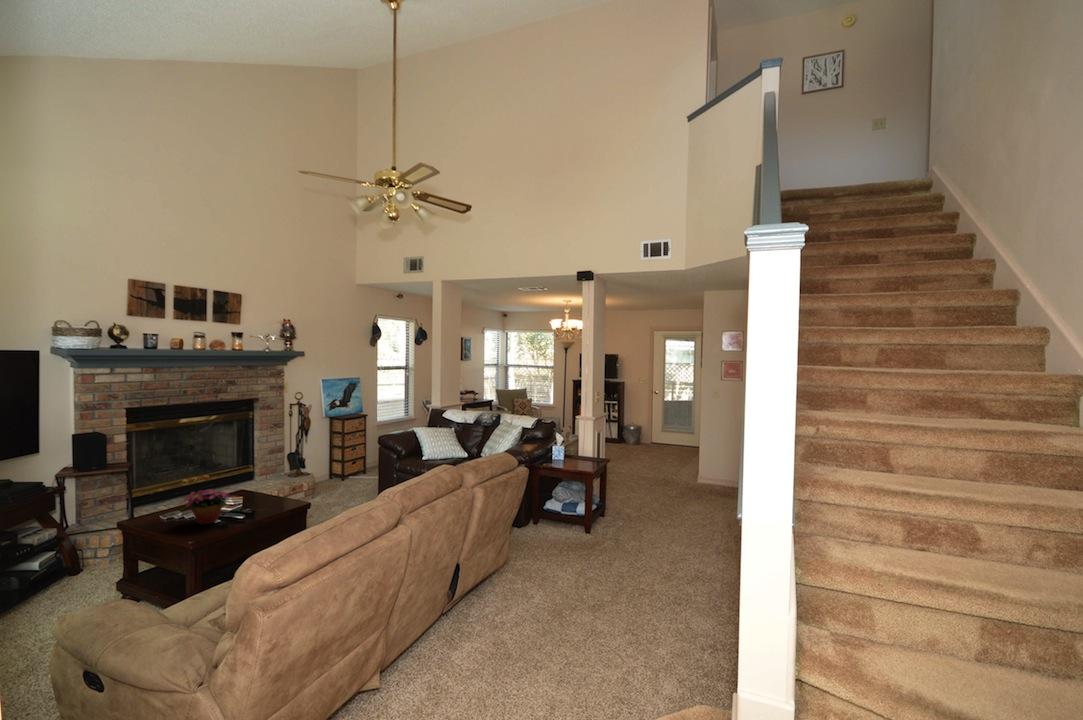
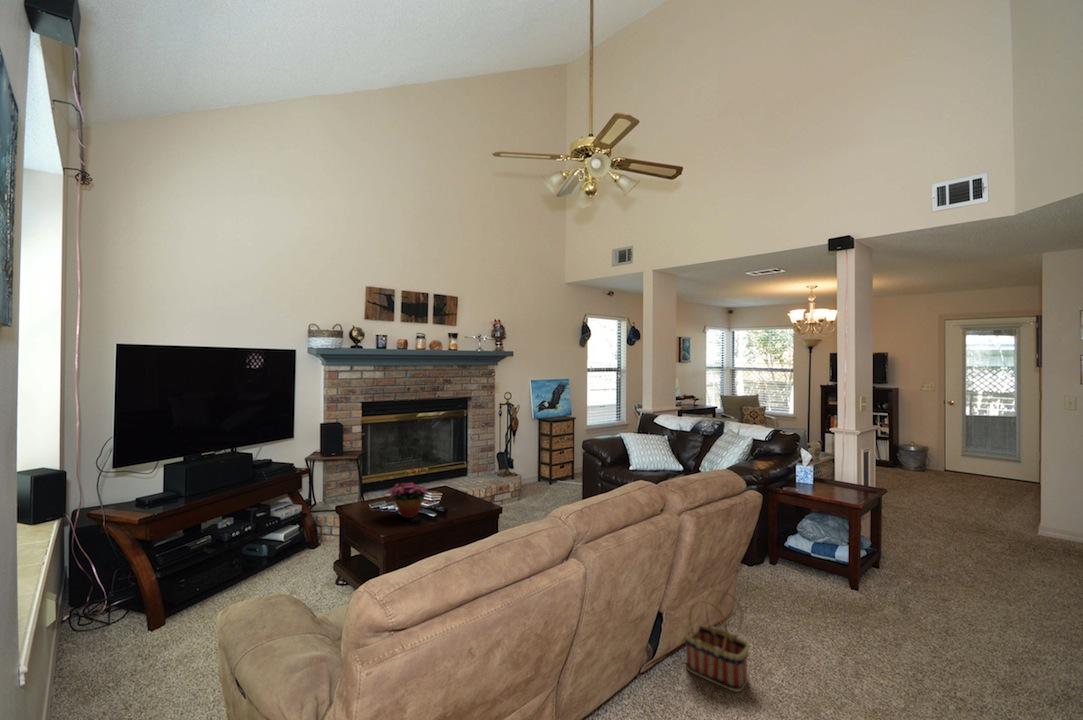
basket: none [473,543,519,614] -> present [685,590,749,692]

